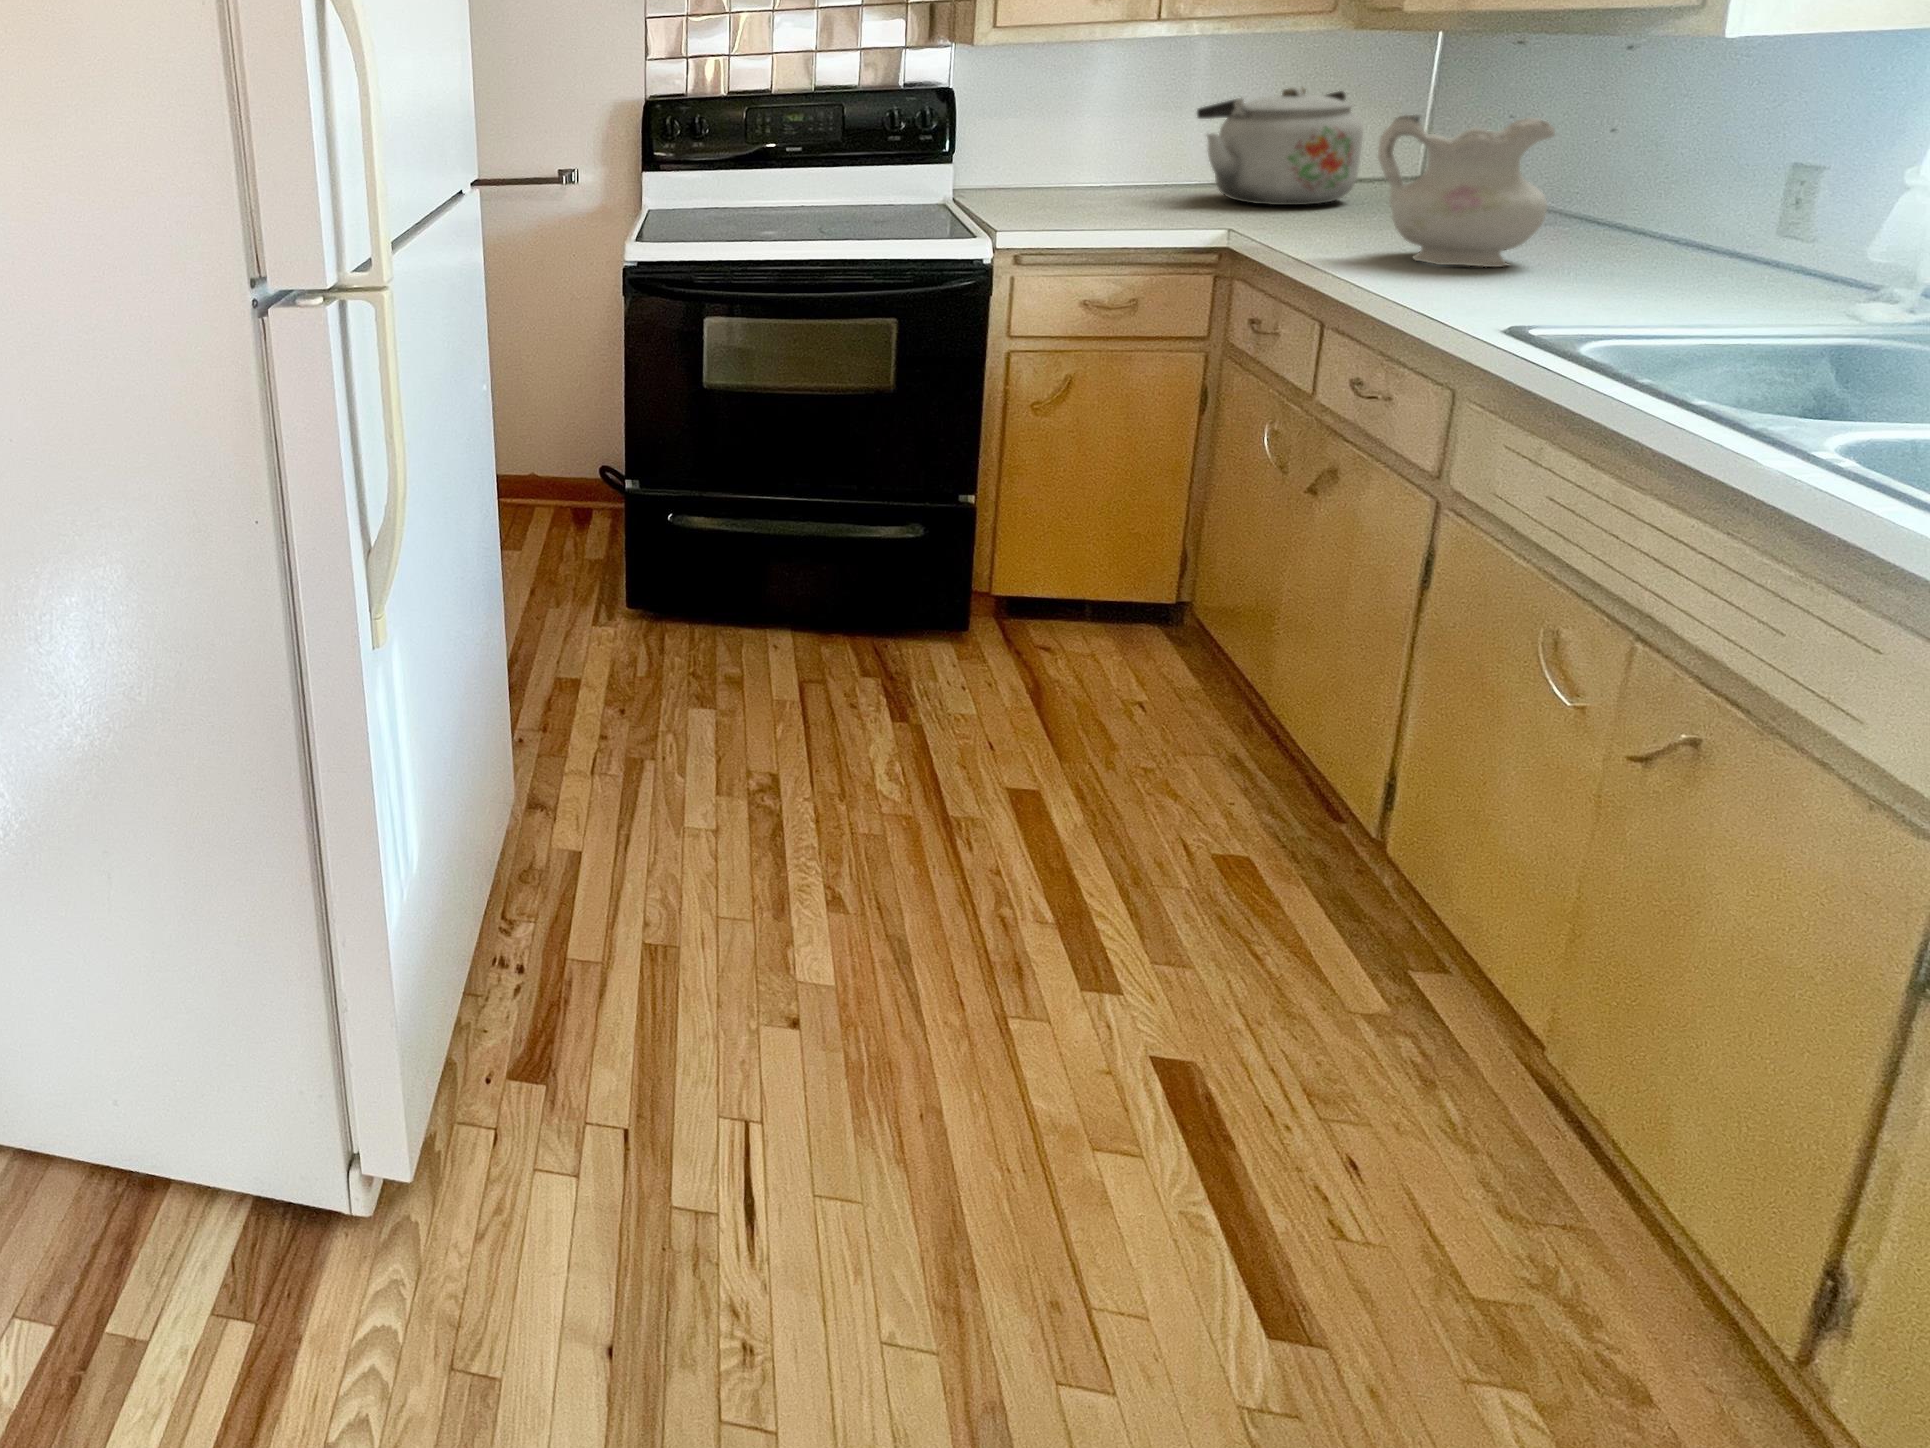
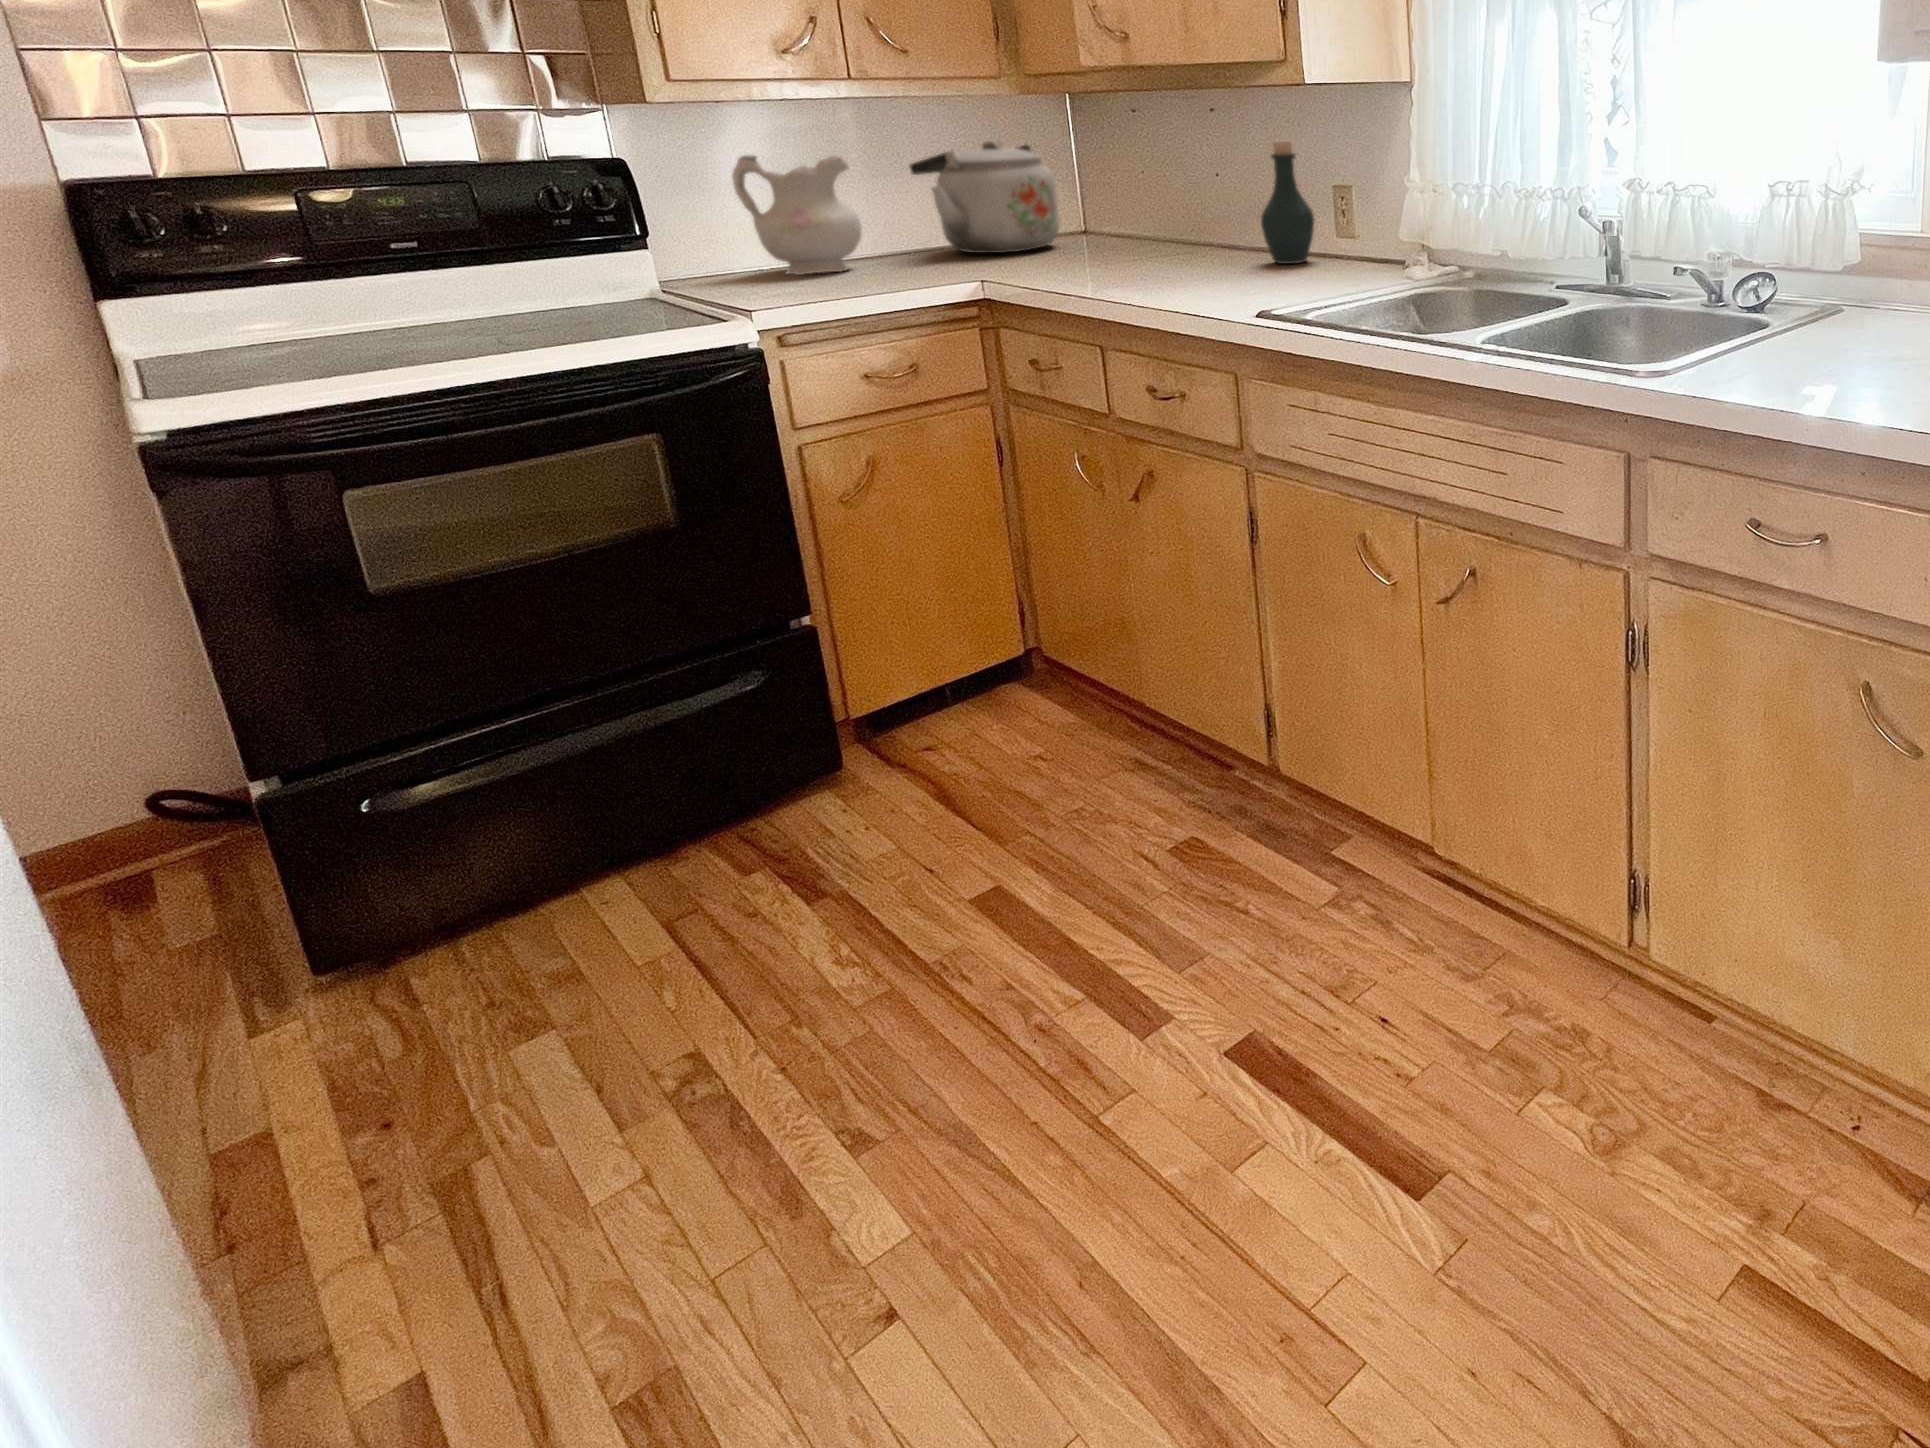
bottle: none [1623,106,1730,271] -> present [1261,141,1314,264]
ceramic pitcher: present [1378,115,1555,267] -> present [732,155,862,275]

